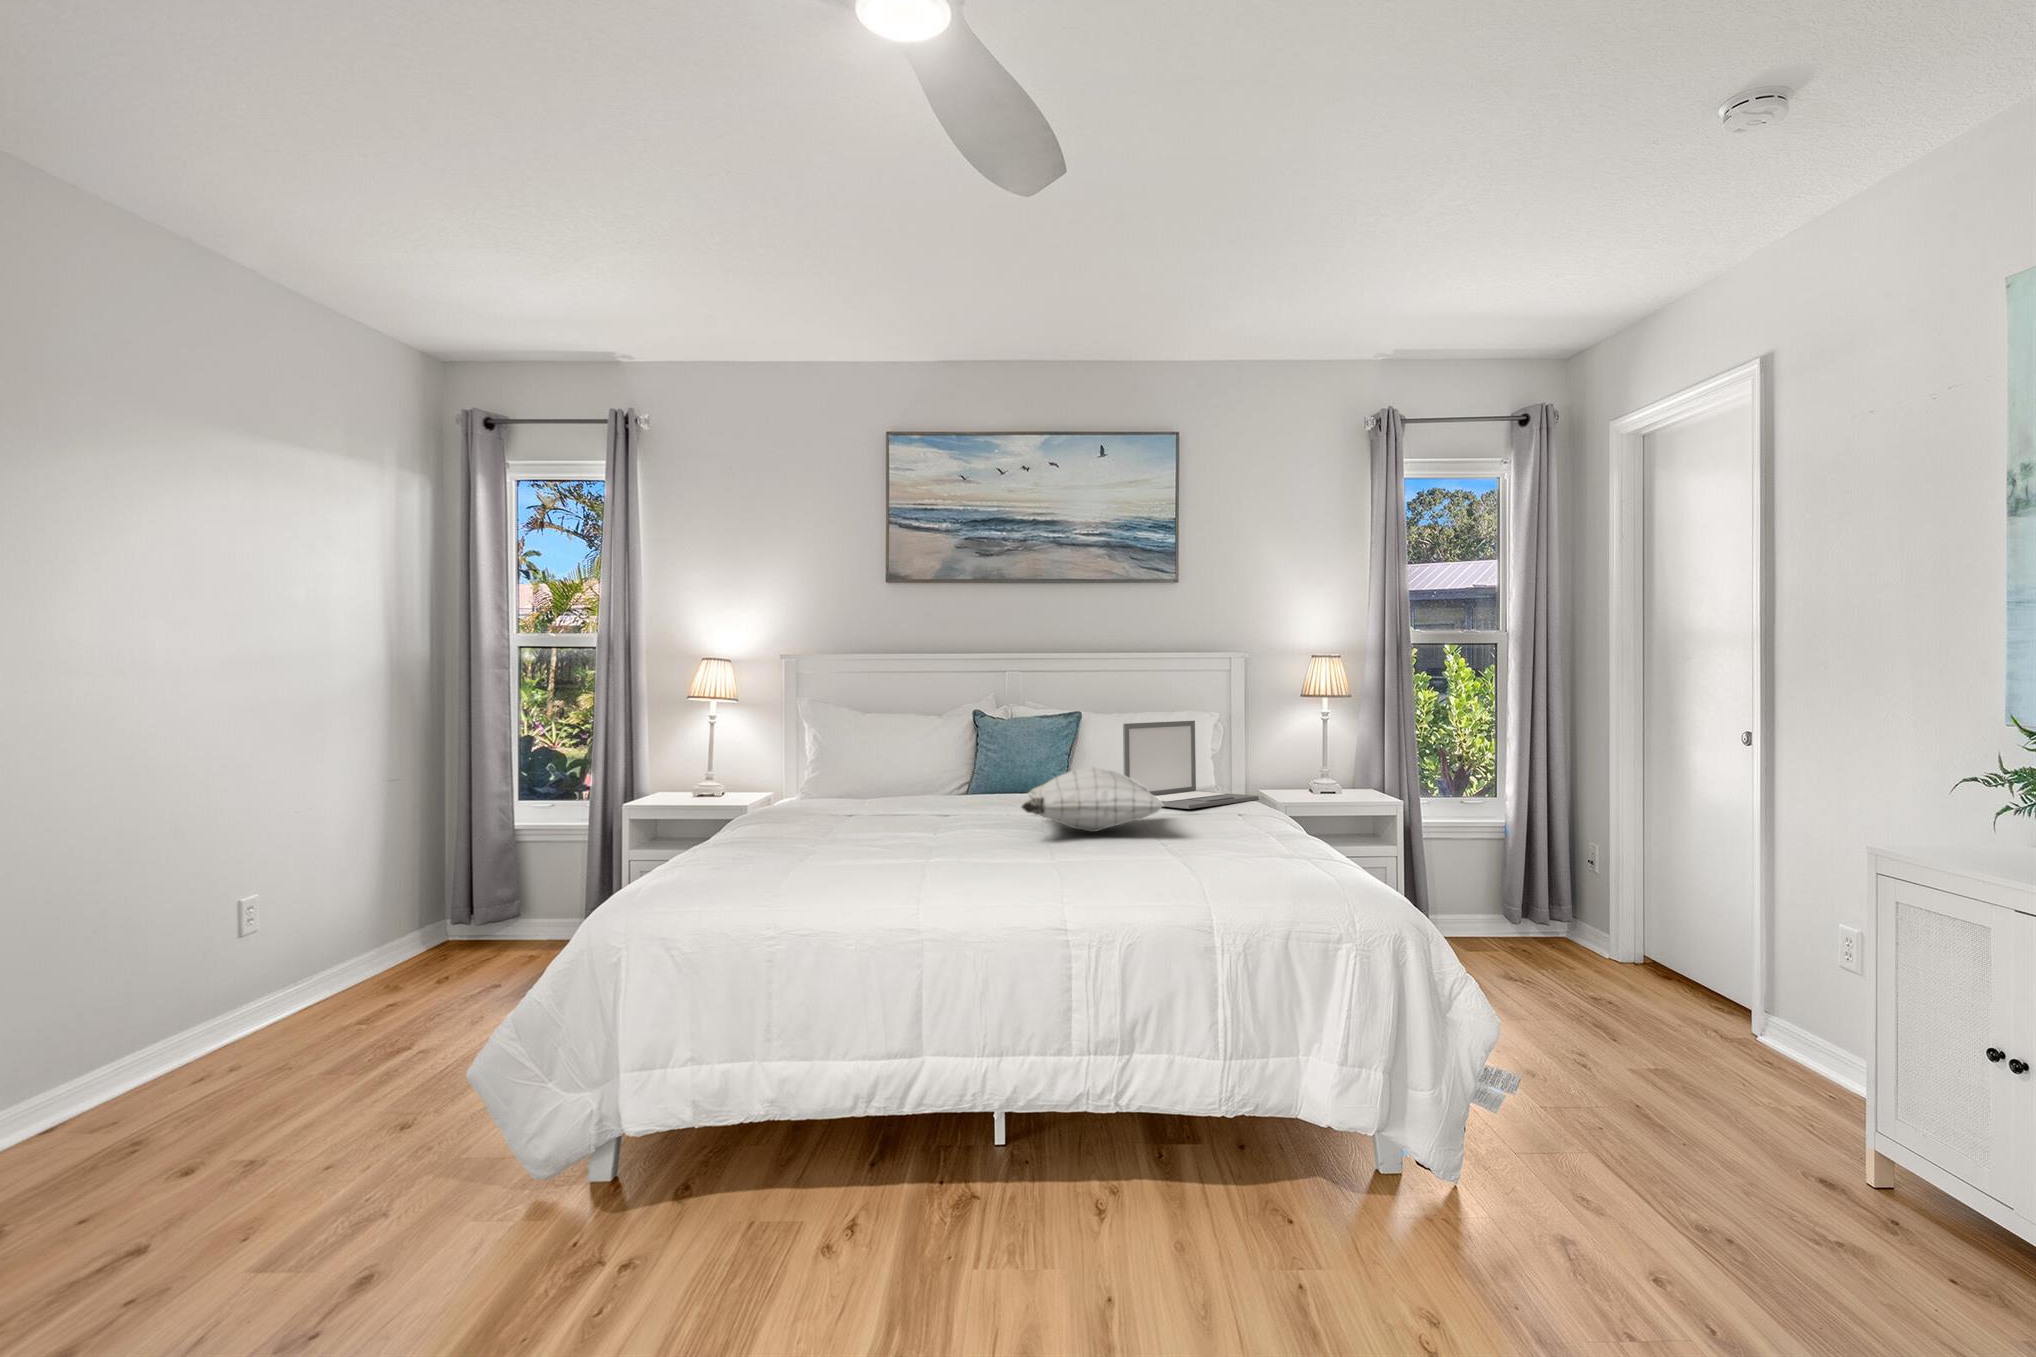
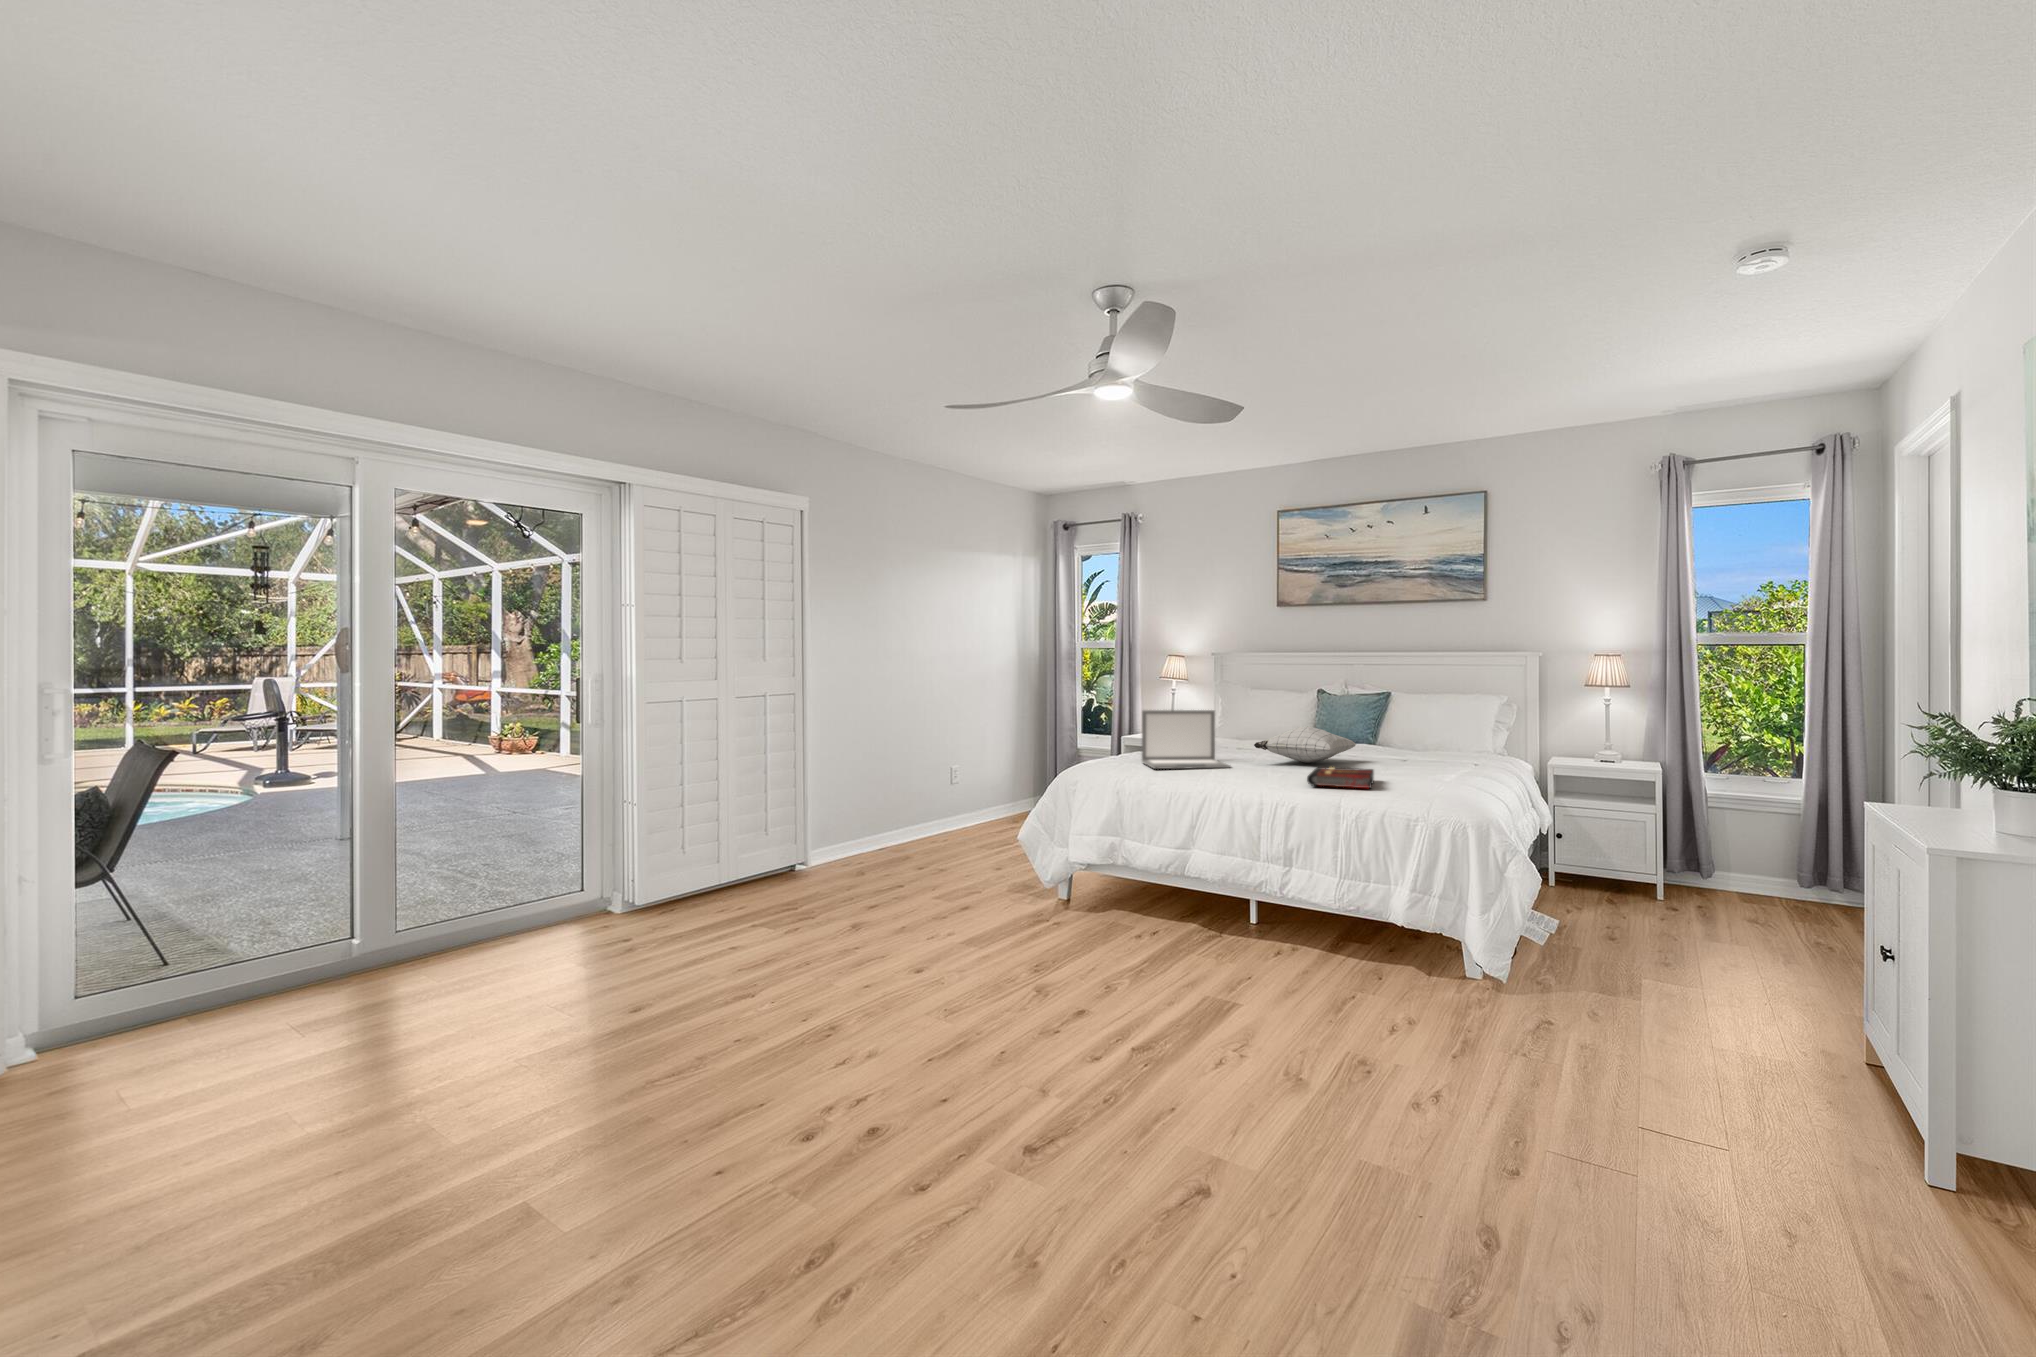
laptop: present [1123,721,1259,809] -> present [1142,710,1231,769]
book: none [1192,836,1346,883] -> present [1307,767,1374,788]

